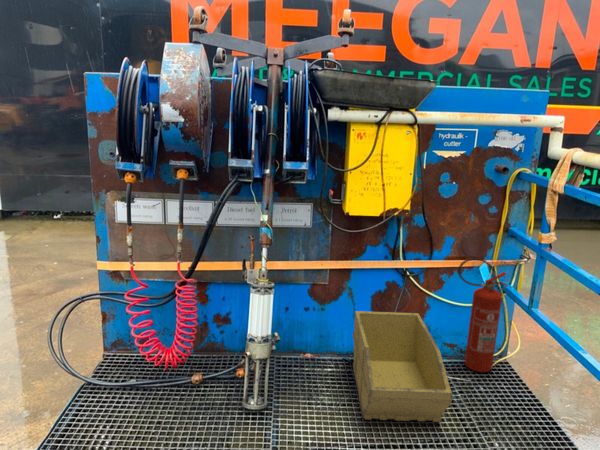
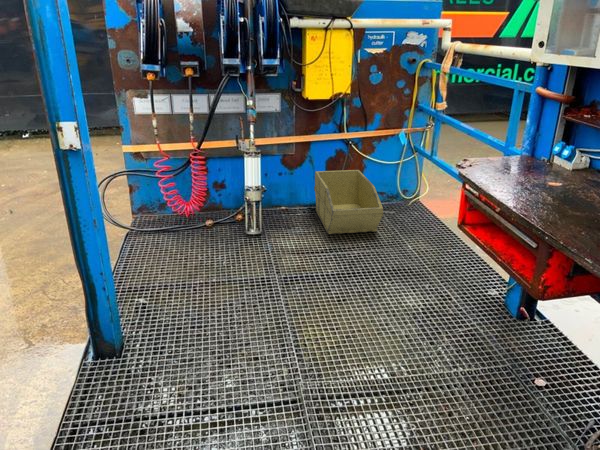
fire extinguisher: present [458,258,507,372] -> none [385,126,418,207]

